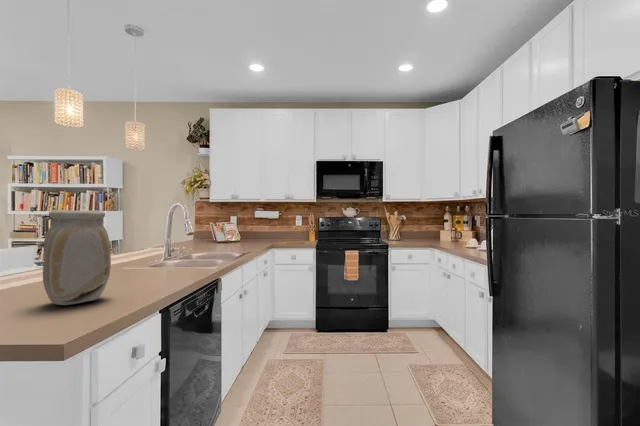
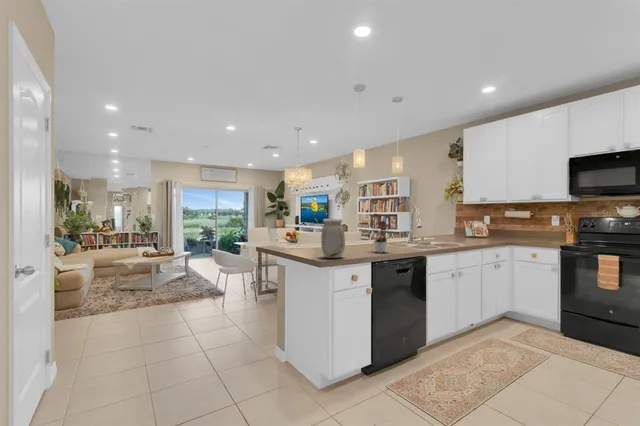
flower arrangement: none [130,201,186,277] -> present [370,214,391,253]

